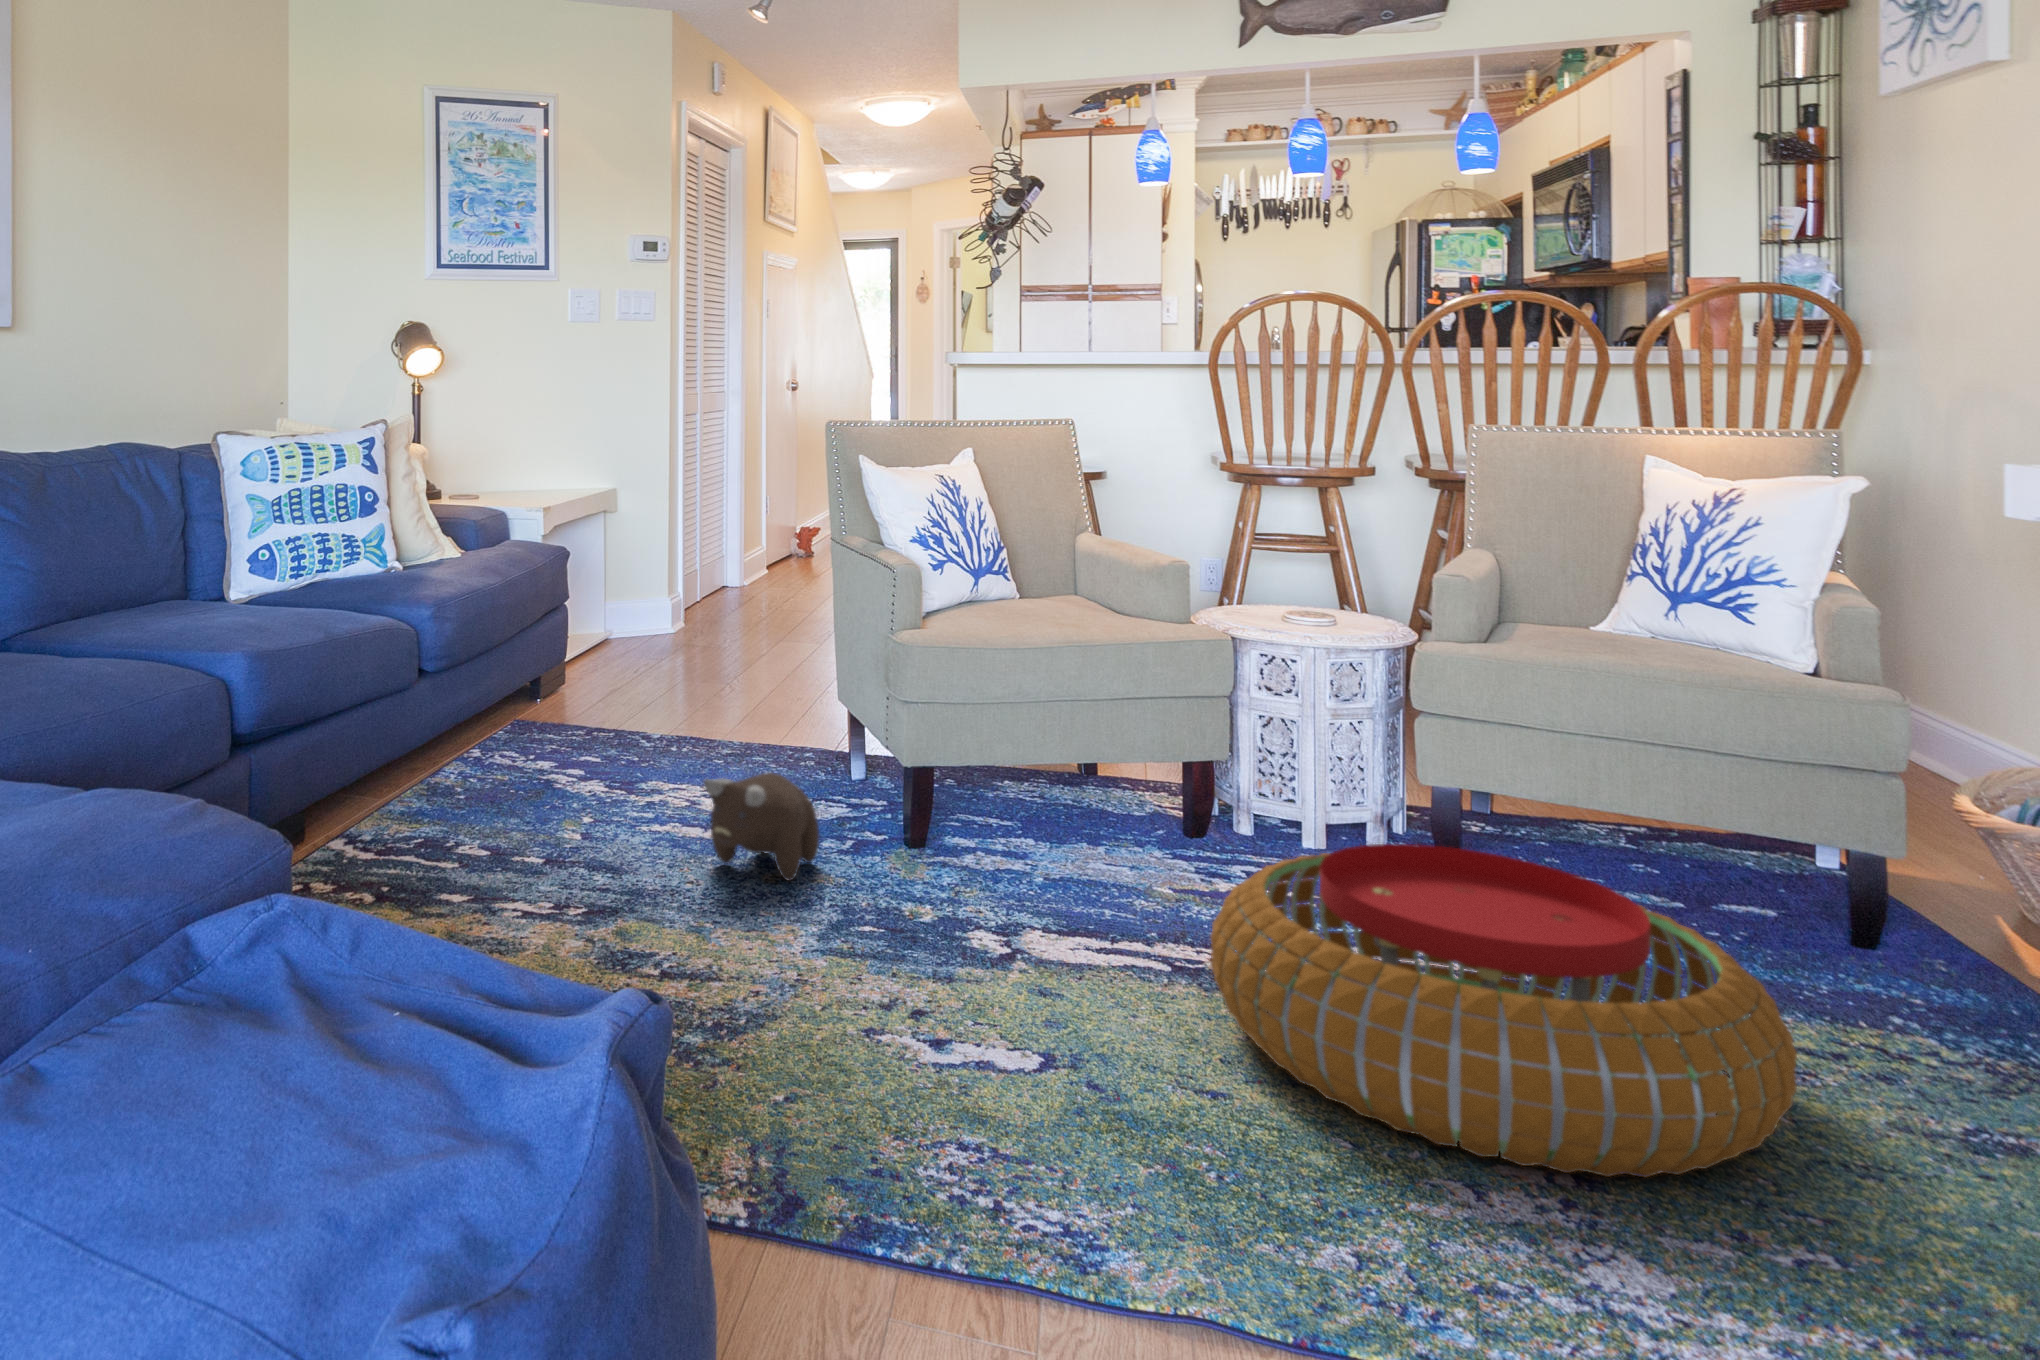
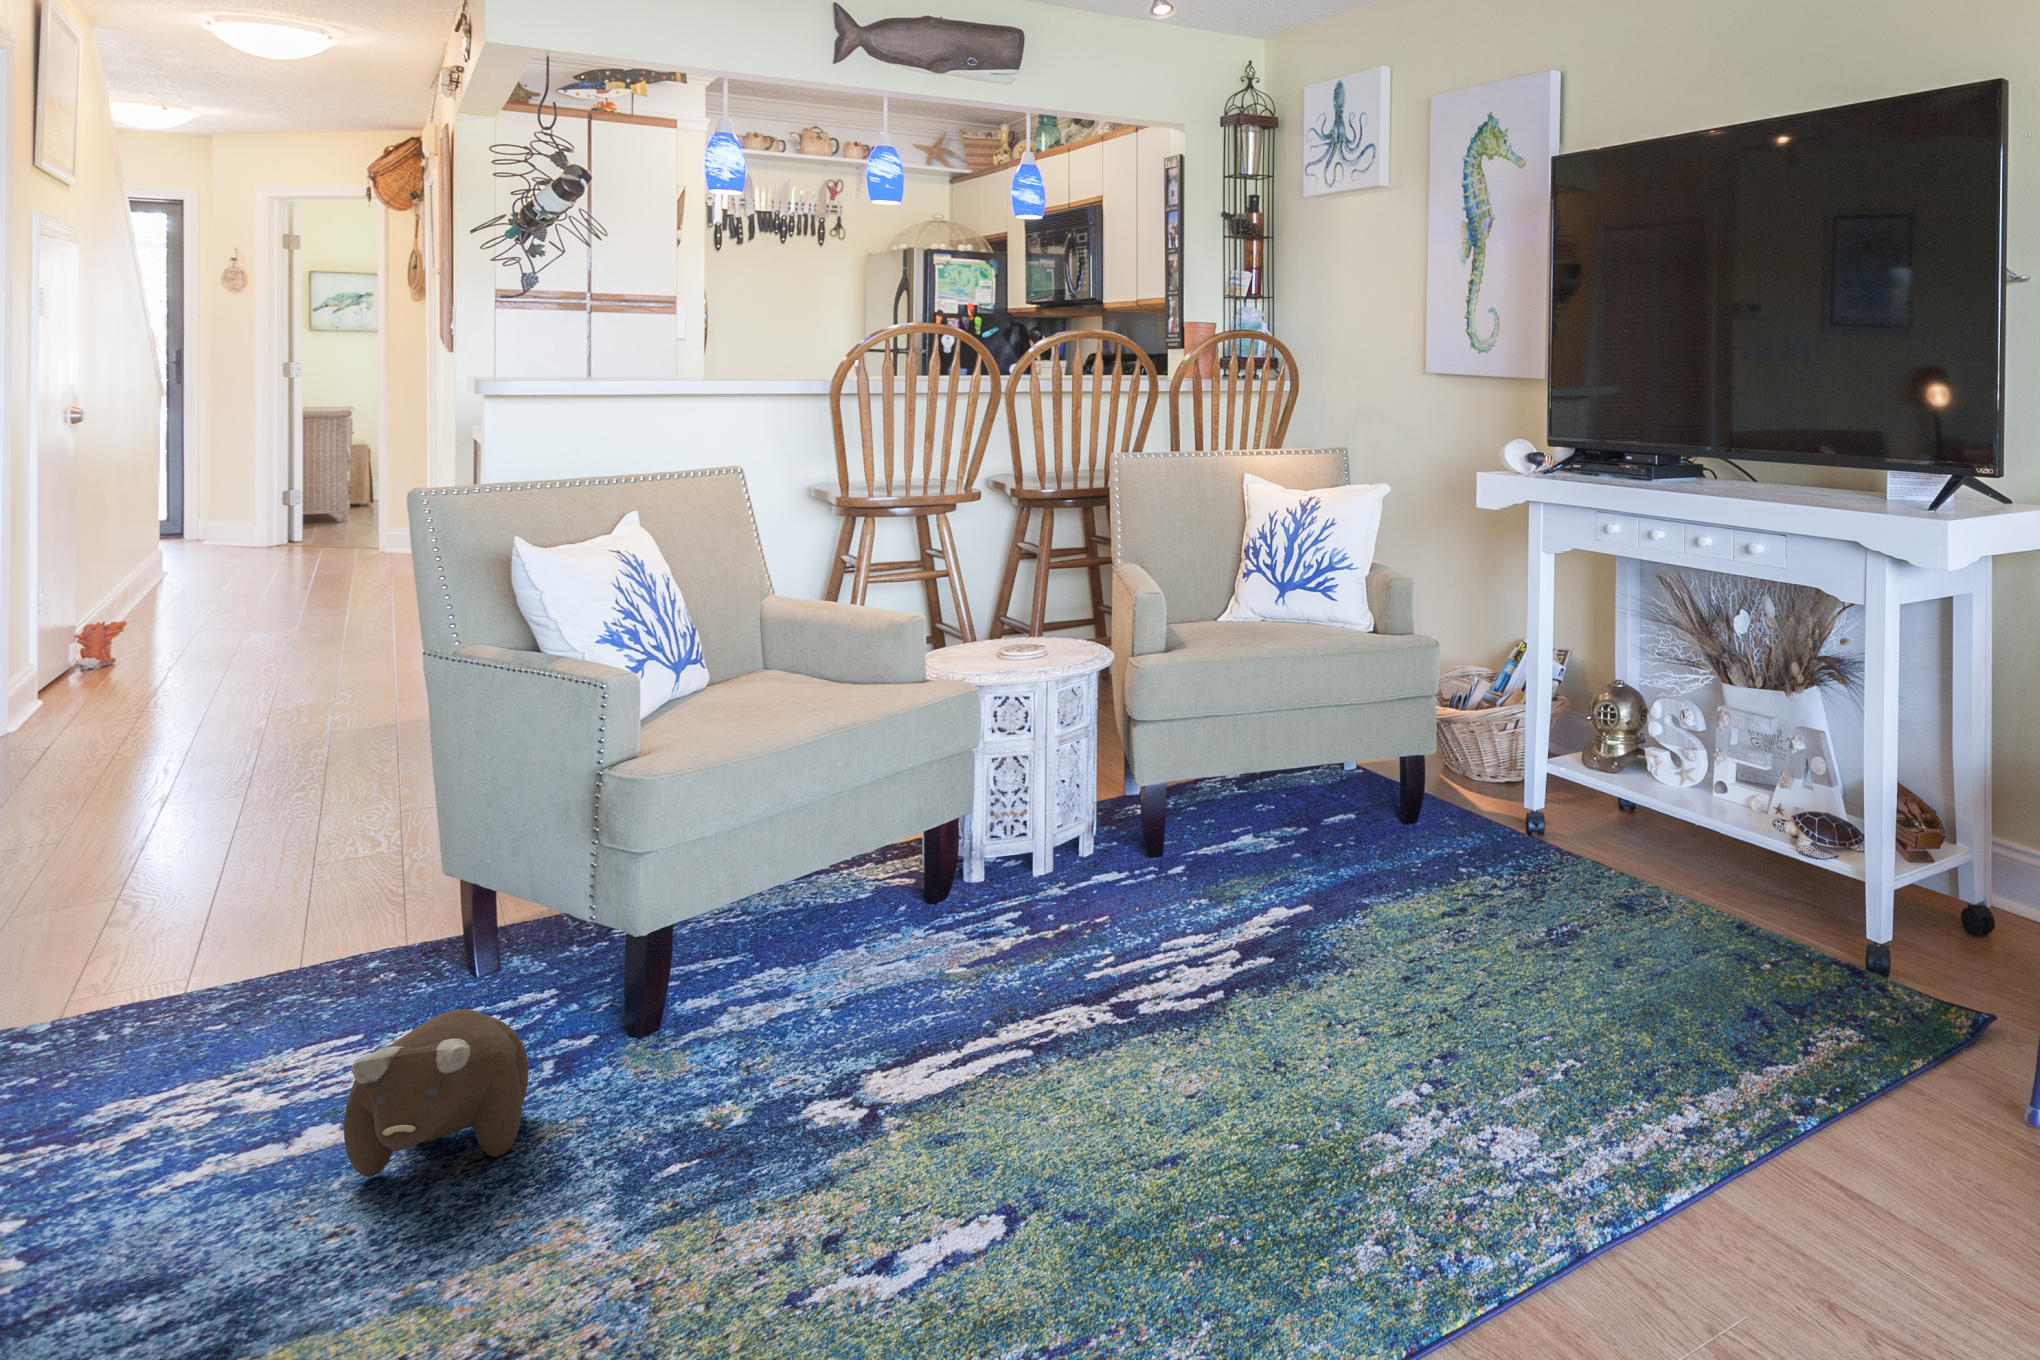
pouf: present [1210,844,1797,1177] -> none [1093,831,1524,1114]

